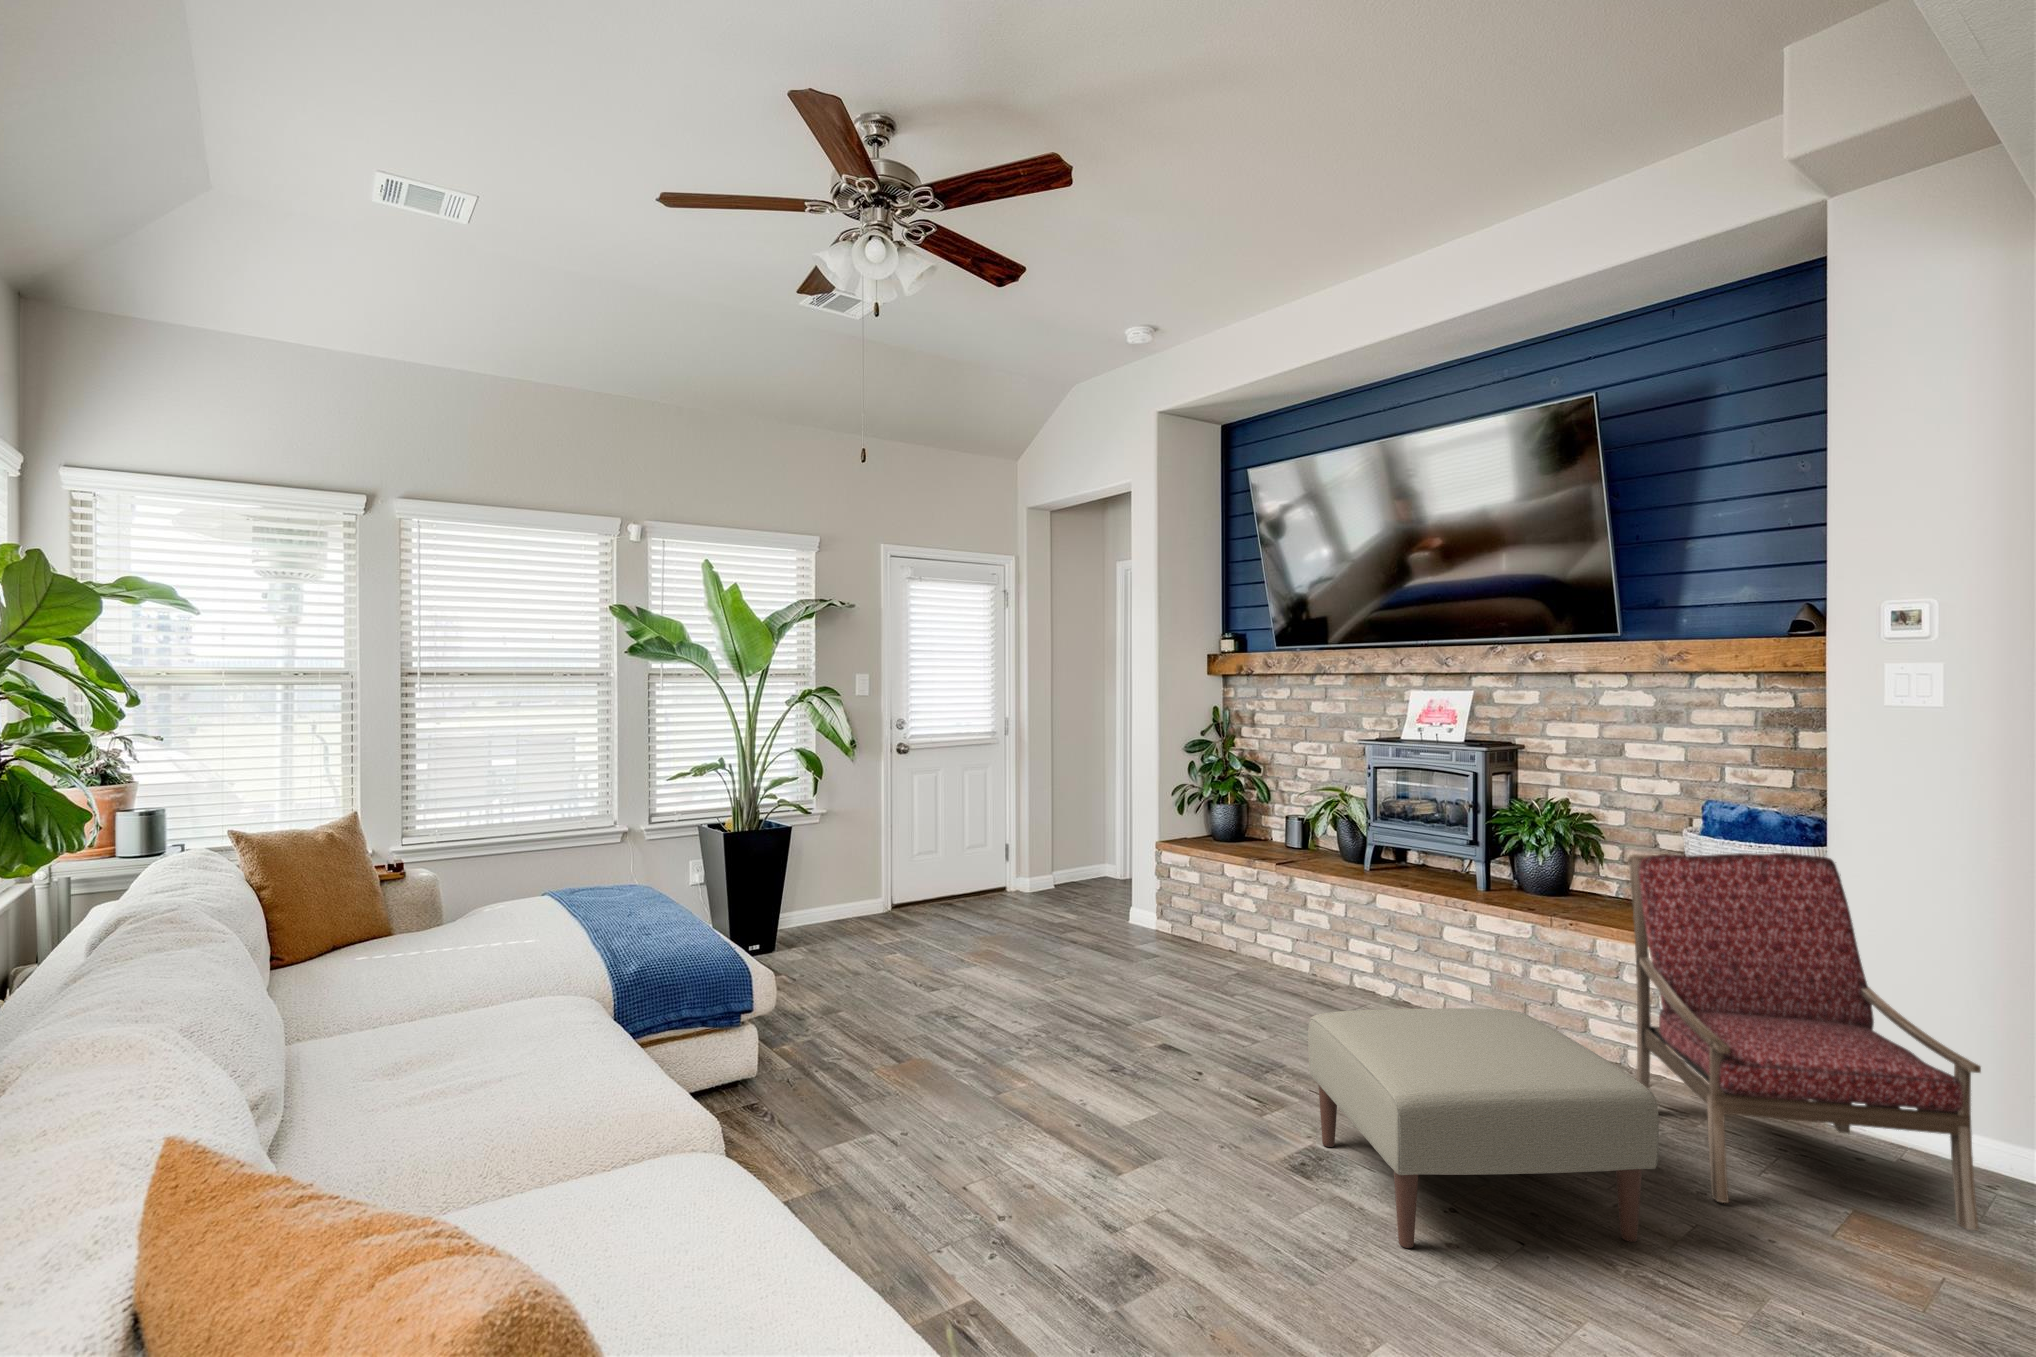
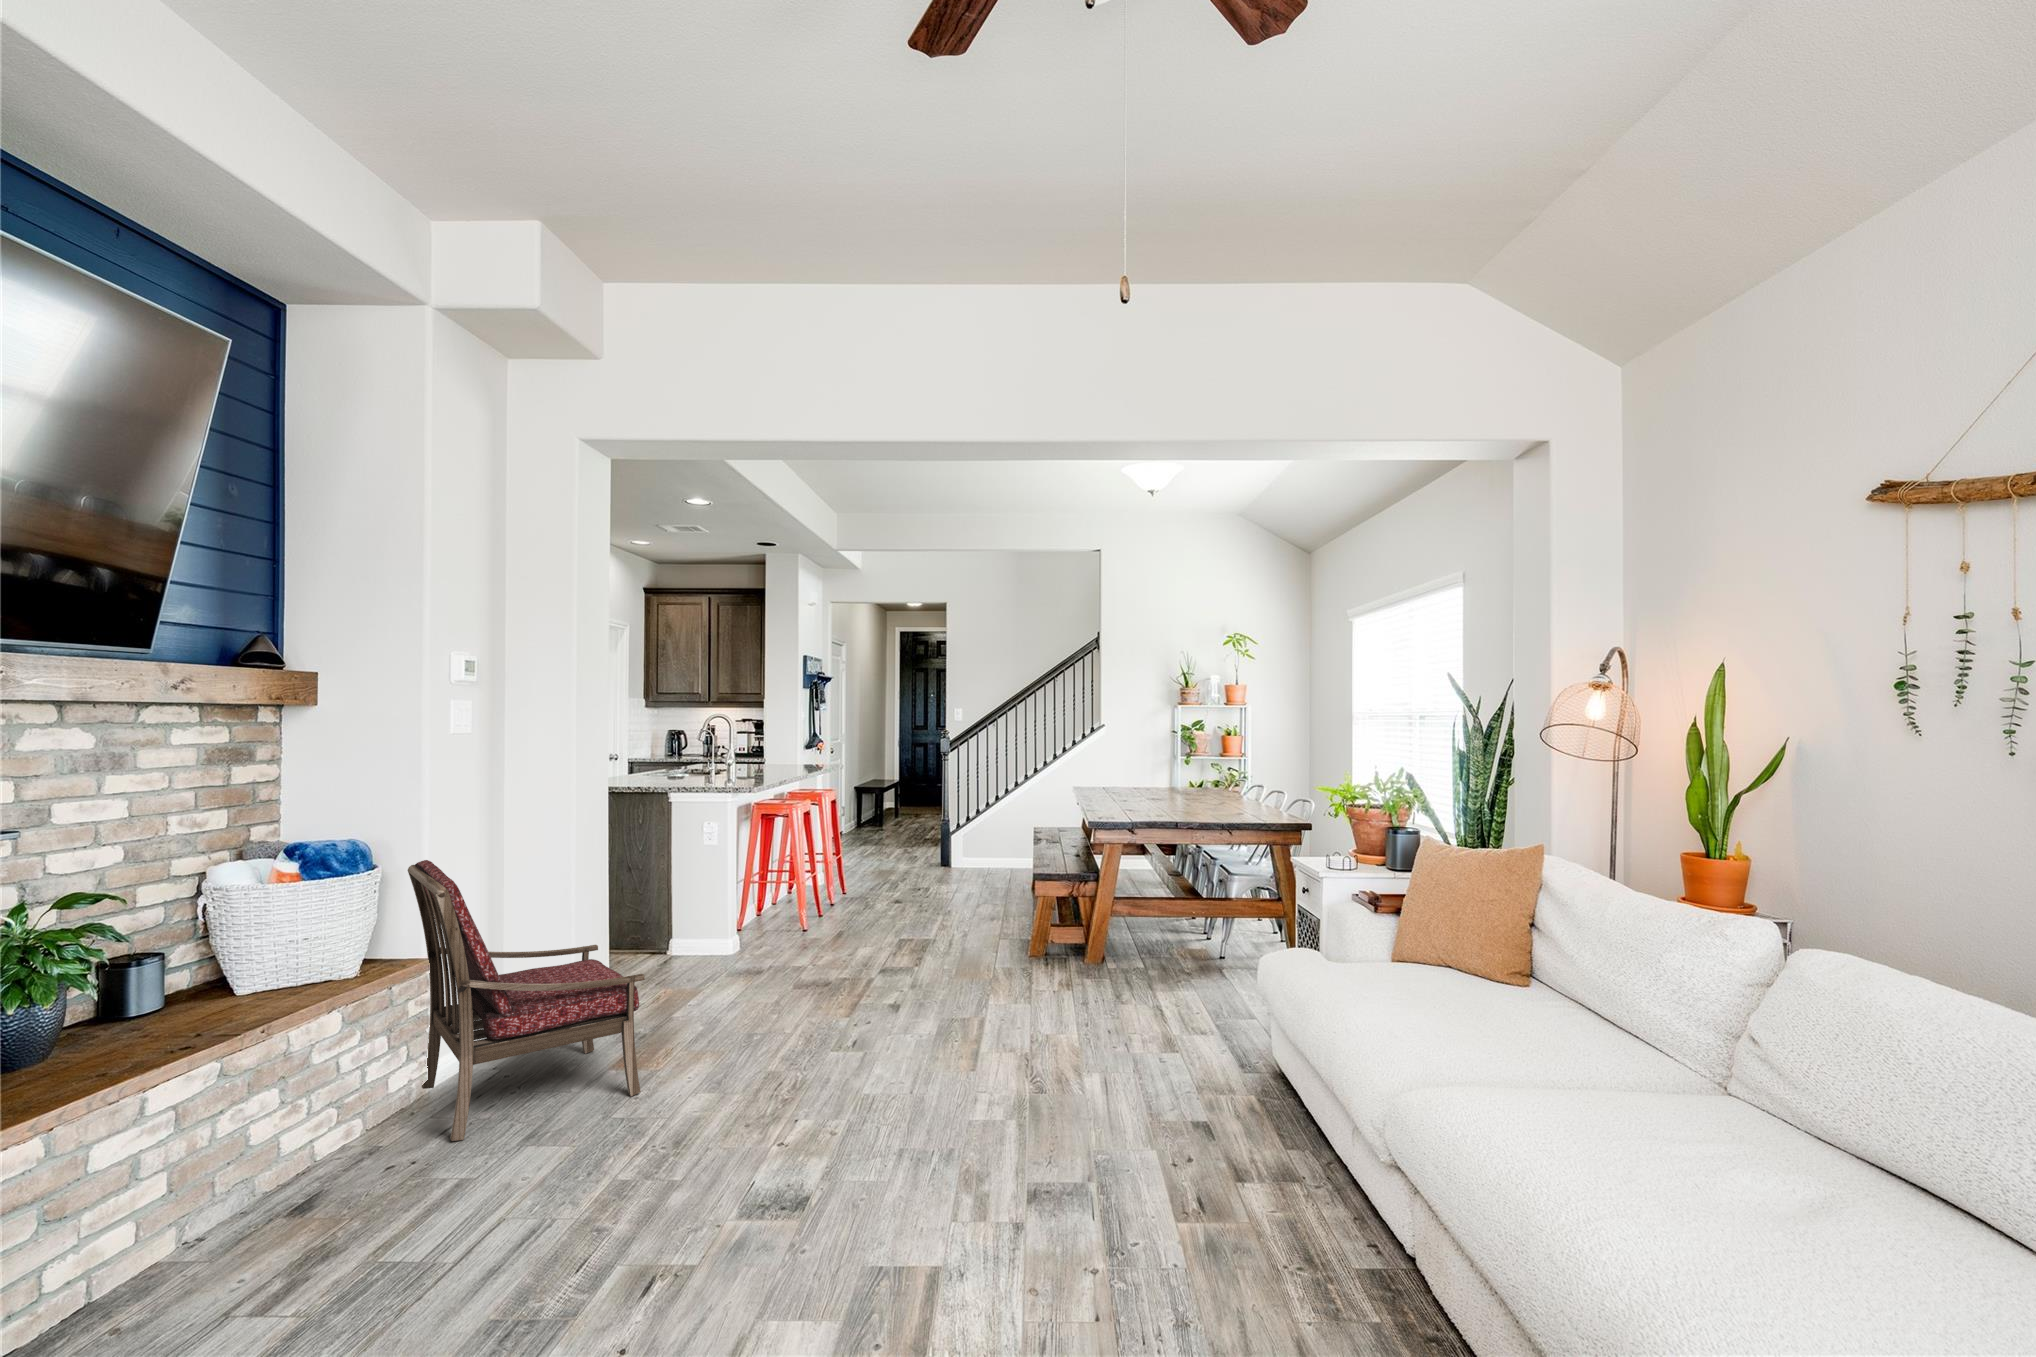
ottoman: present [1308,1008,1659,1248] -> none [574,991,873,1218]

